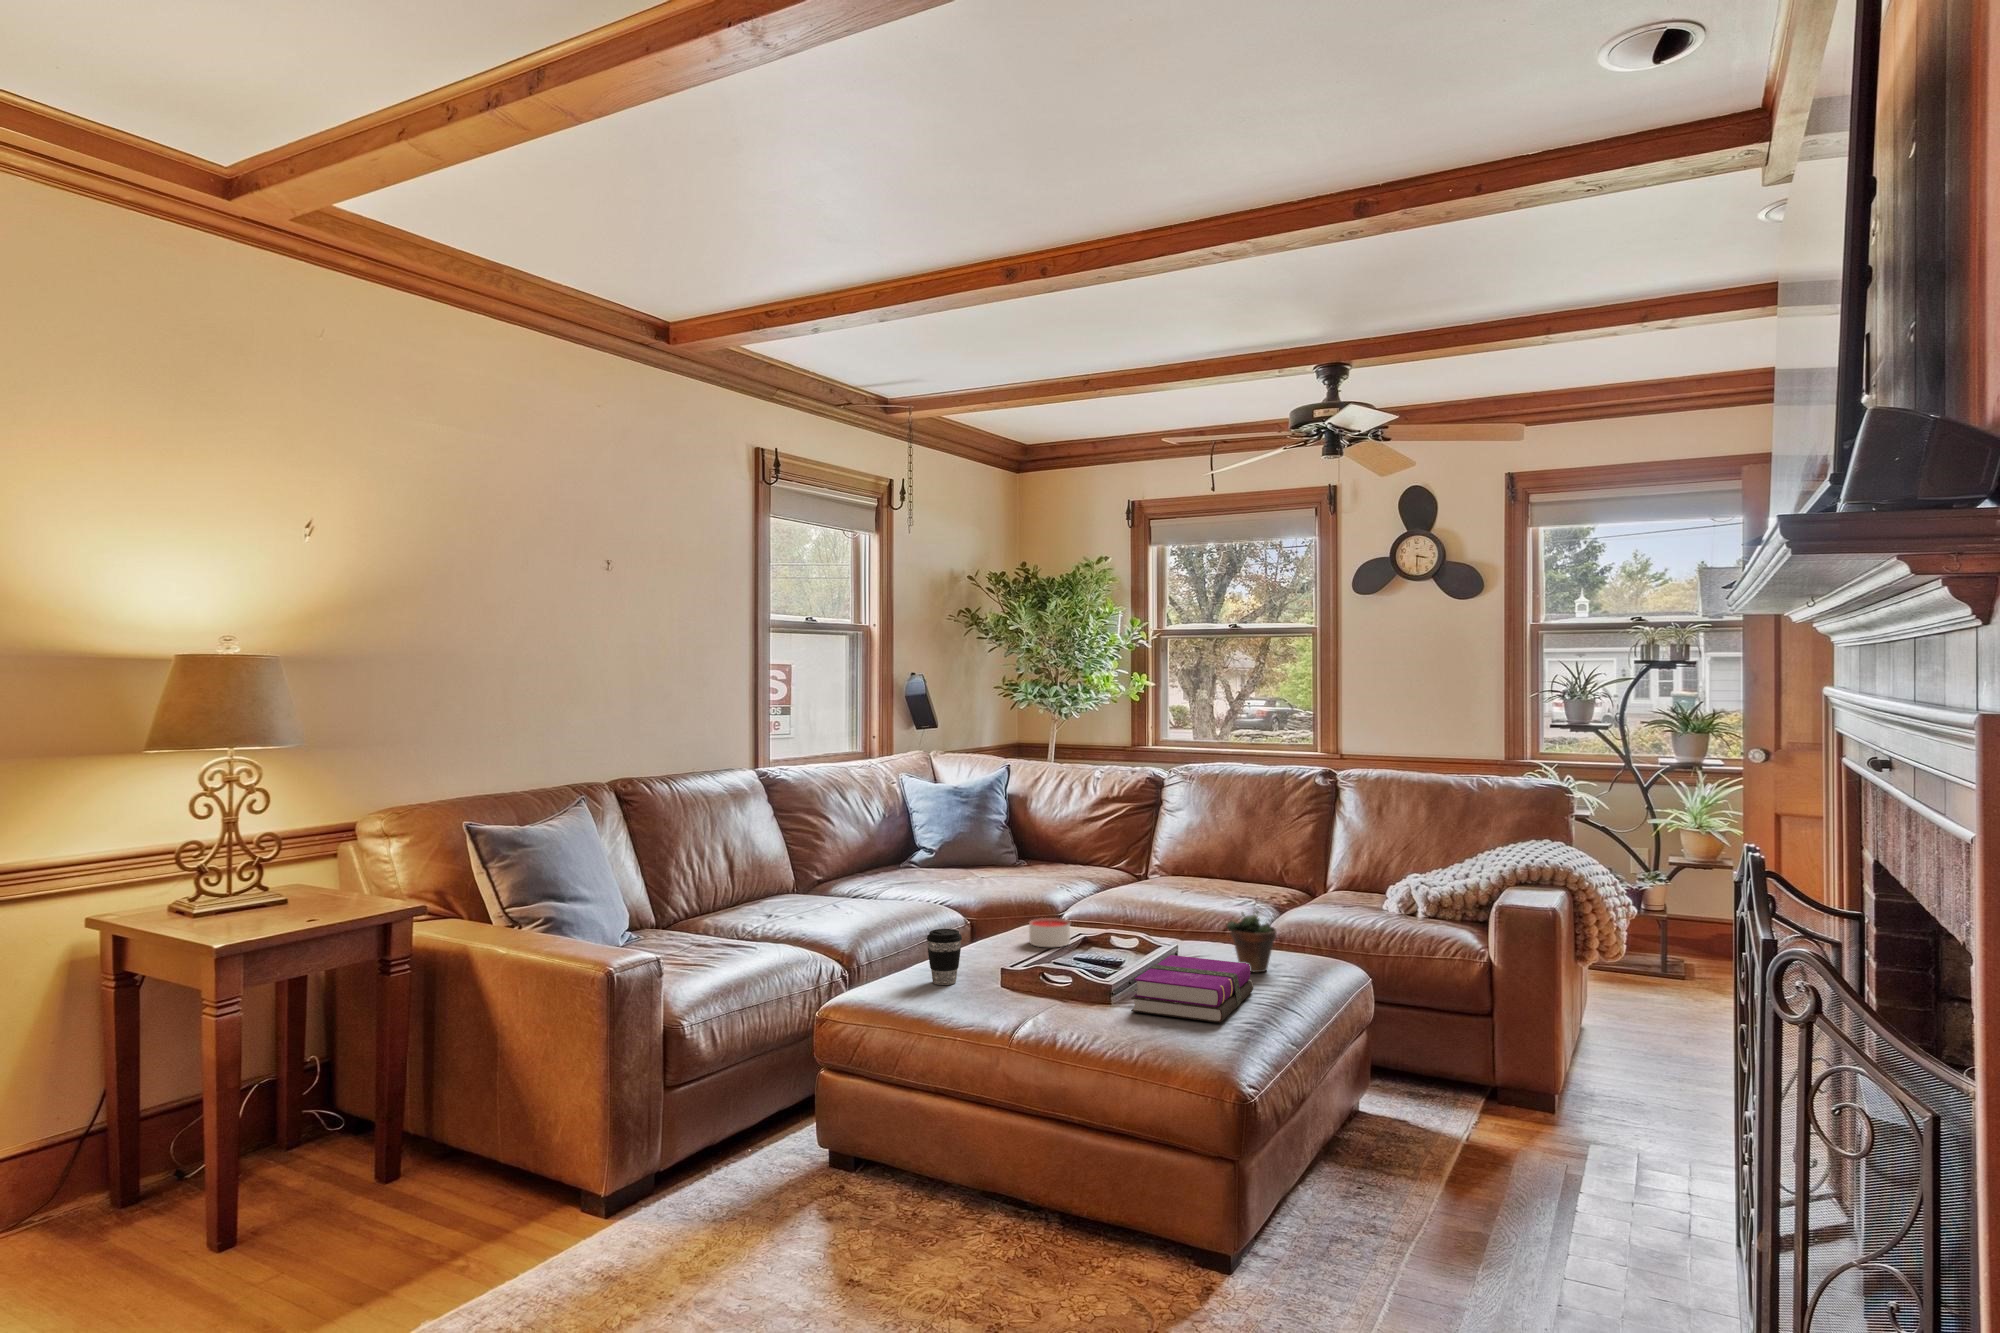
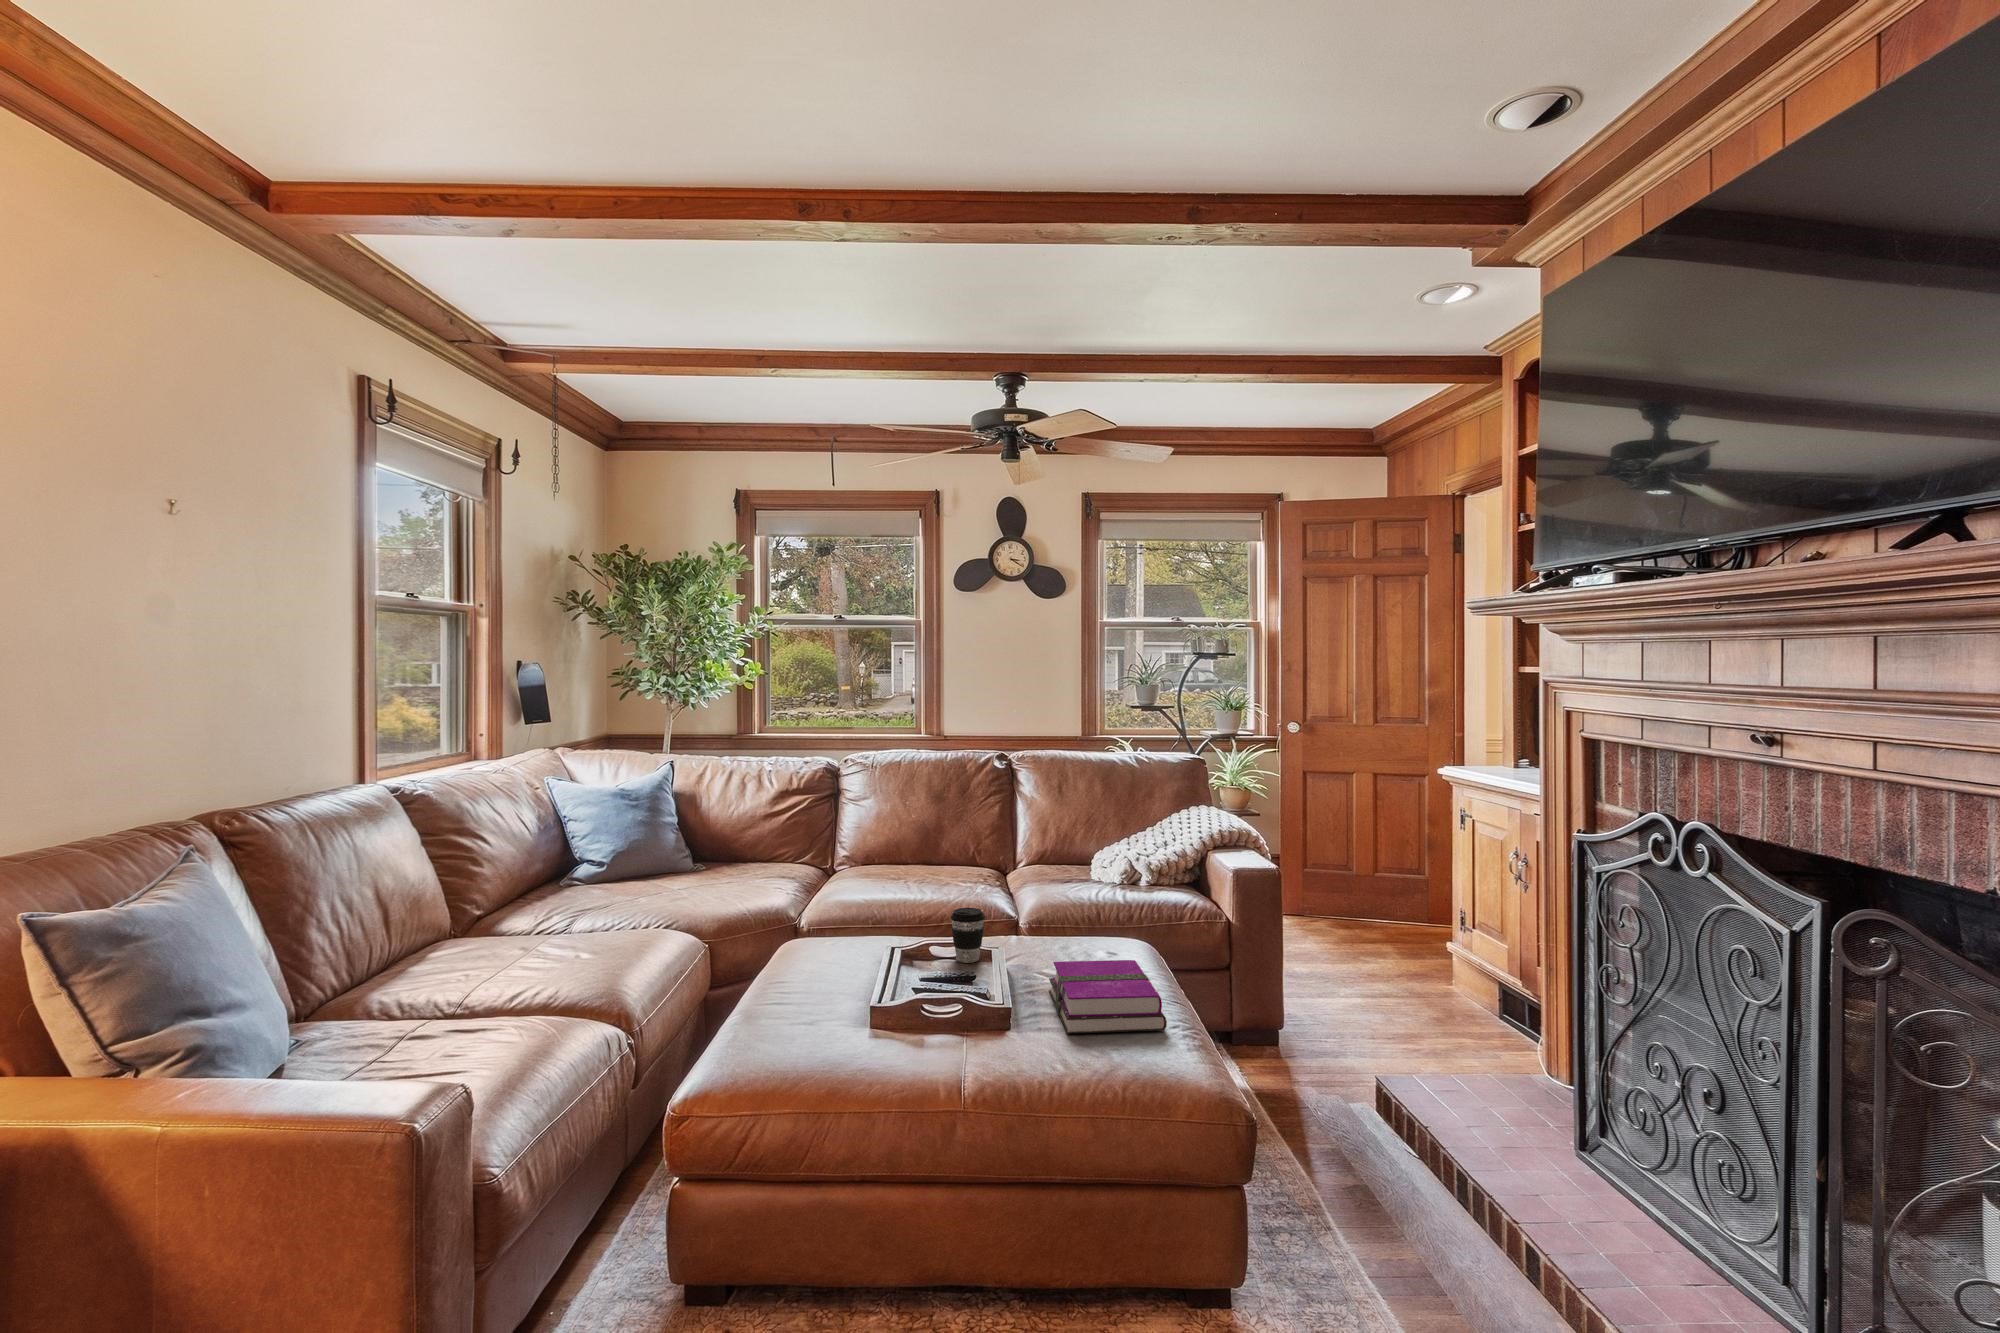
succulent plant: present [1227,898,1277,972] -> none [1078,888,1123,965]
candle: present [1029,918,1070,947] -> none [847,934,893,969]
coffee cup: present [927,929,962,985] -> present [951,908,985,963]

